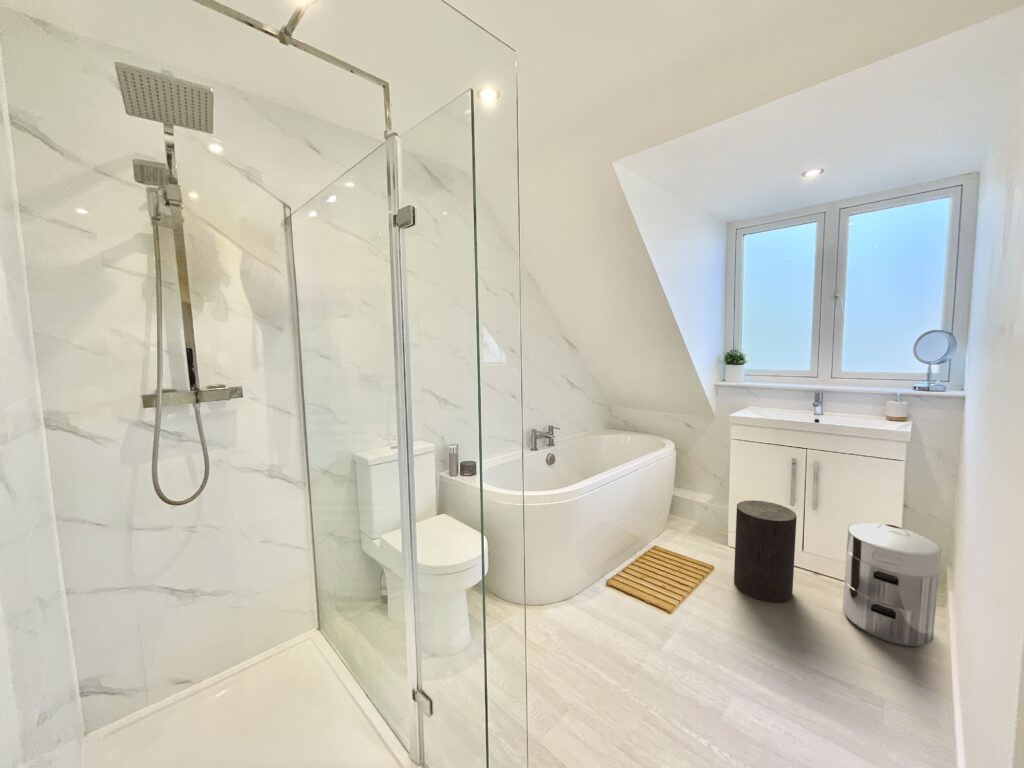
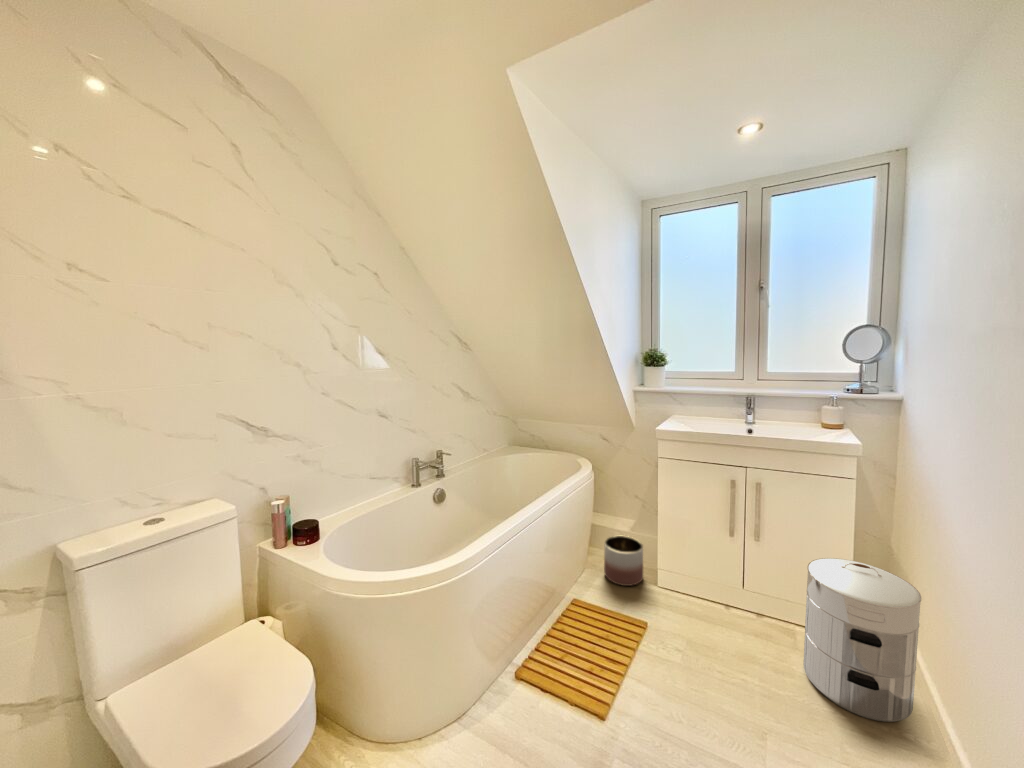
stool: present [734,500,797,603] -> none [673,536,747,673]
planter: none [682,504,716,543] -> present [604,536,643,586]

